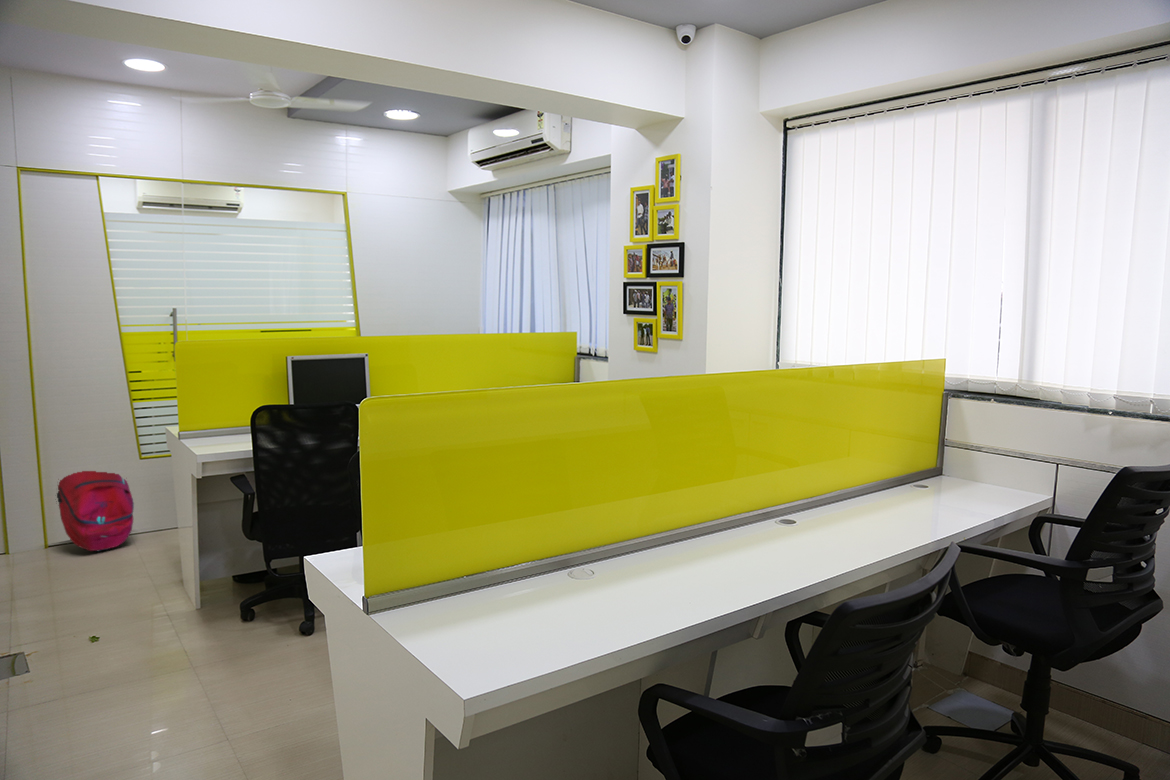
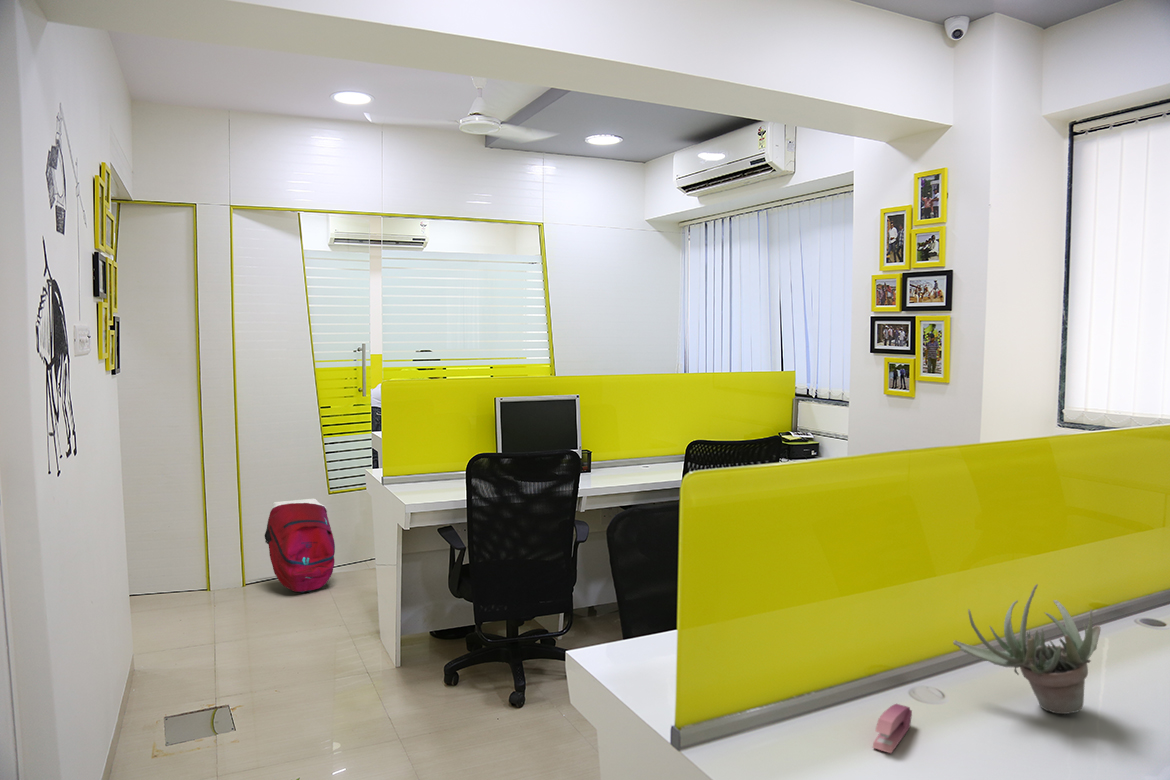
succulent plant: none [604,489,708,588] -> present [953,584,1100,714]
stapler: none [520,590,560,627] -> present [873,704,912,753]

